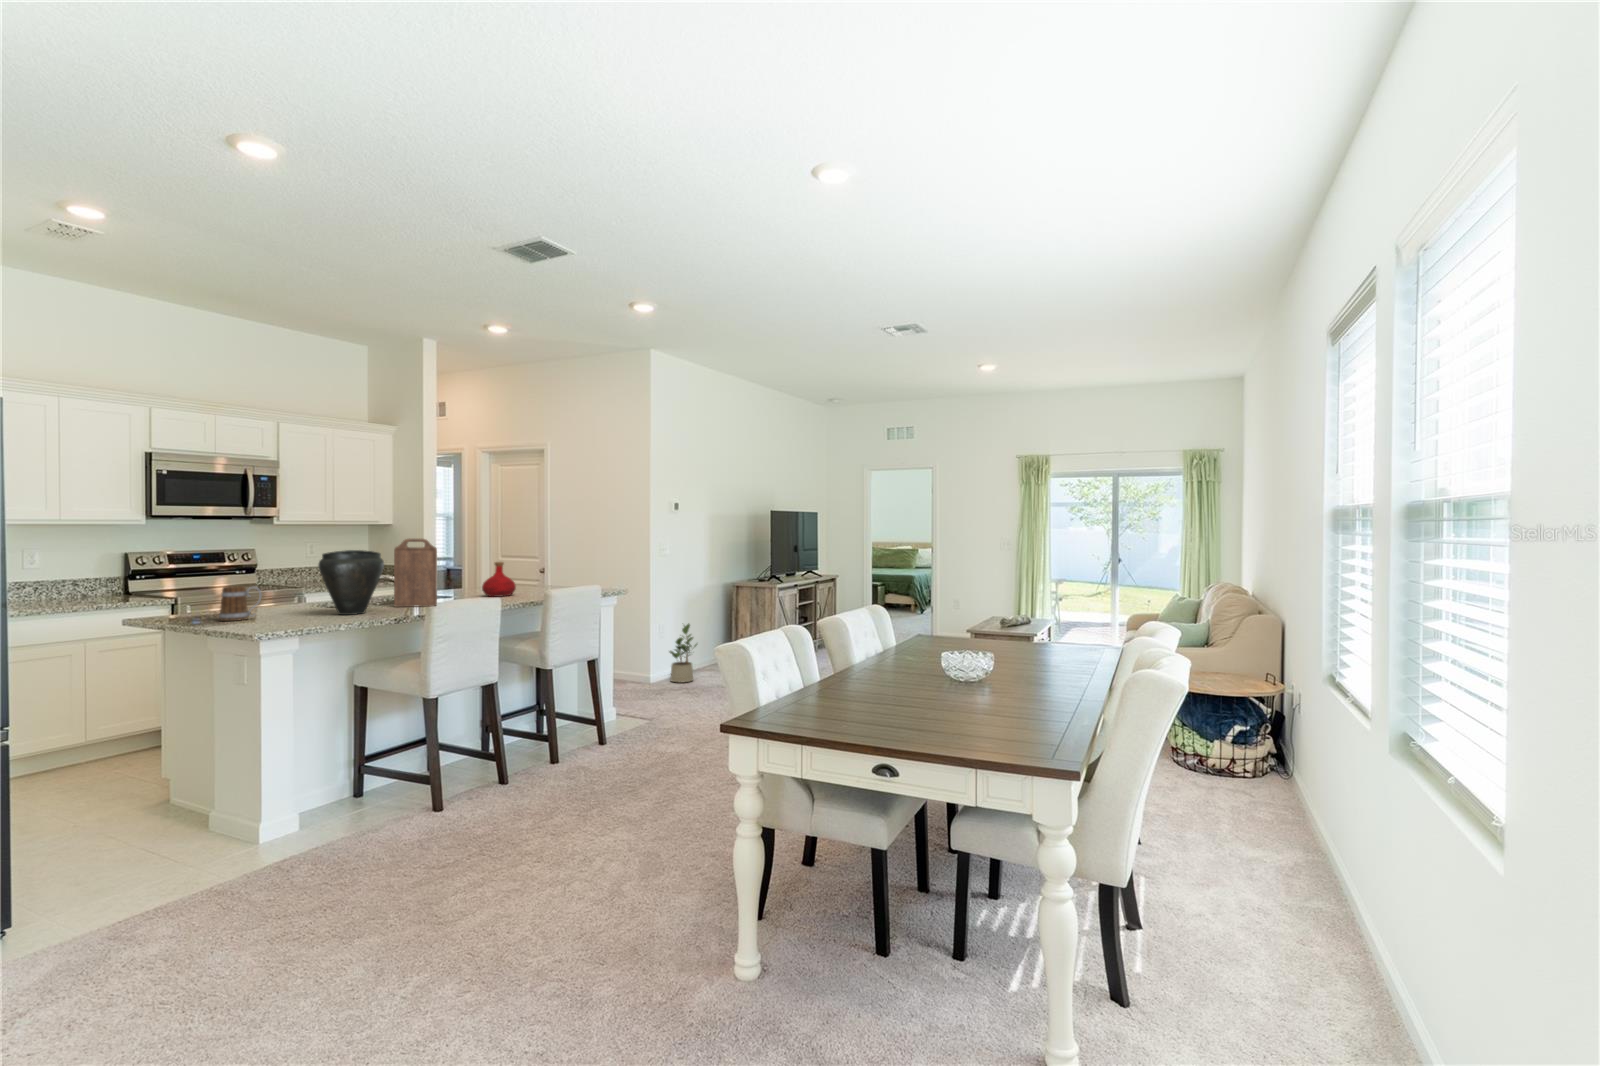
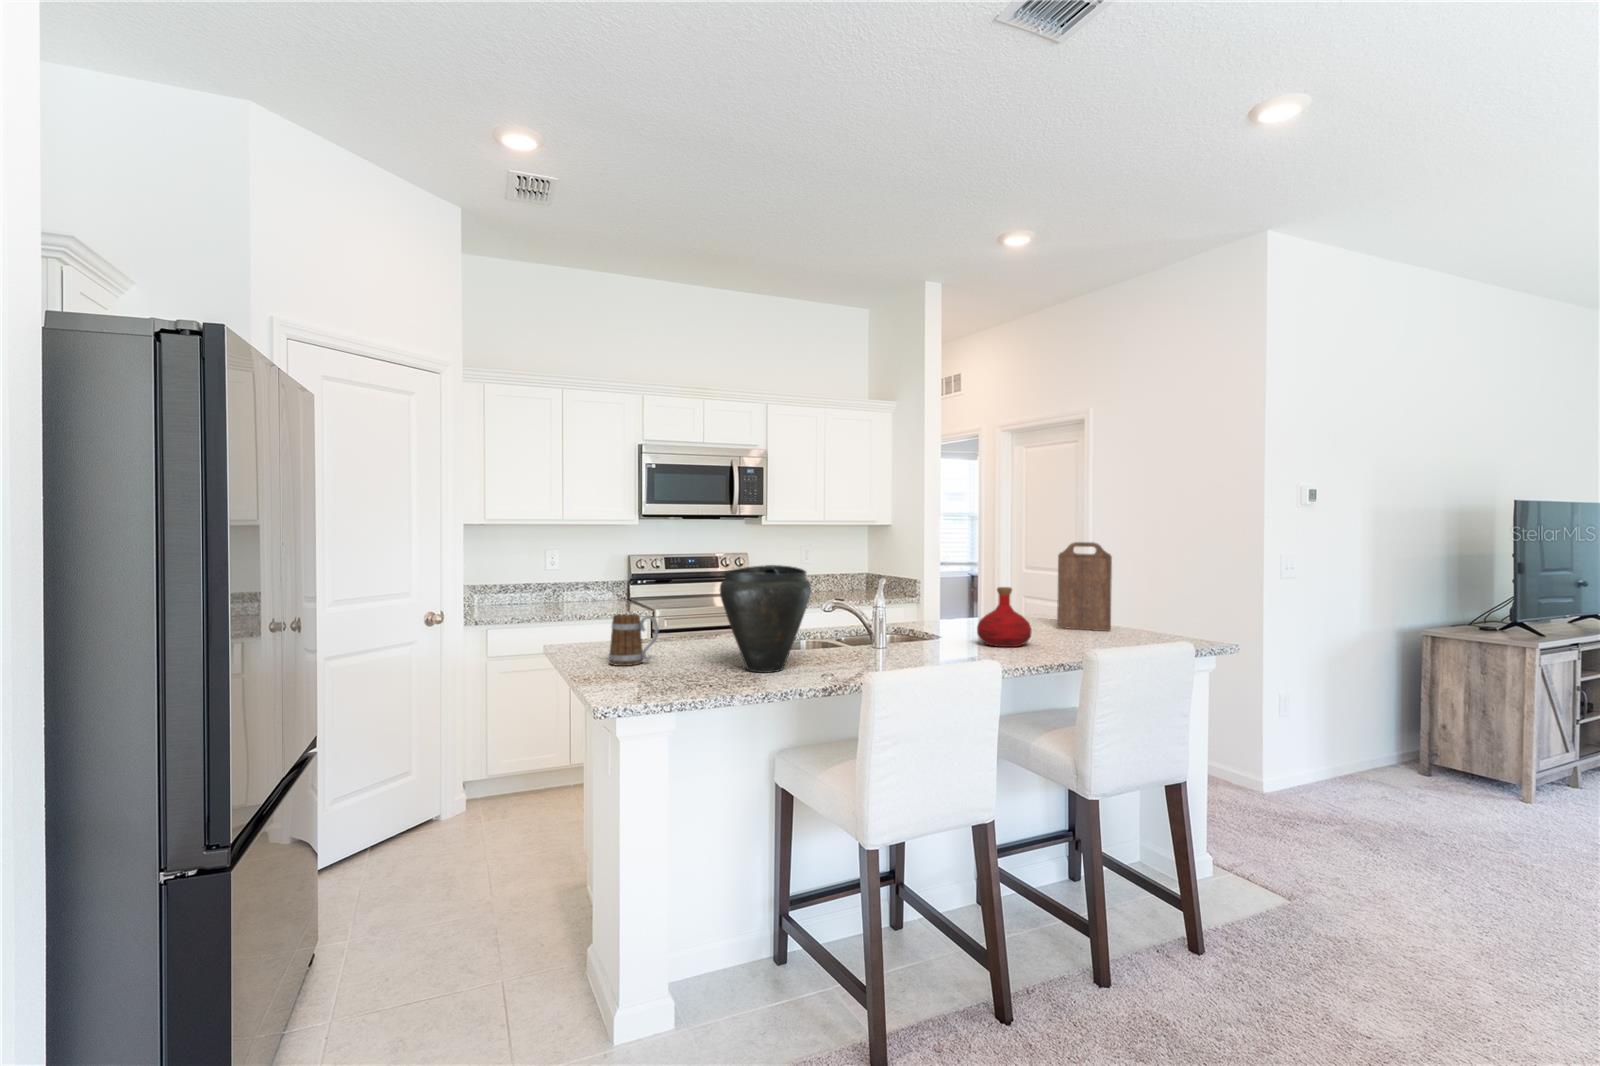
cutting board: present [394,539,437,607] -> present [1057,542,1112,631]
potted plant: present [670,623,697,682] -> none [1298,698,1362,806]

